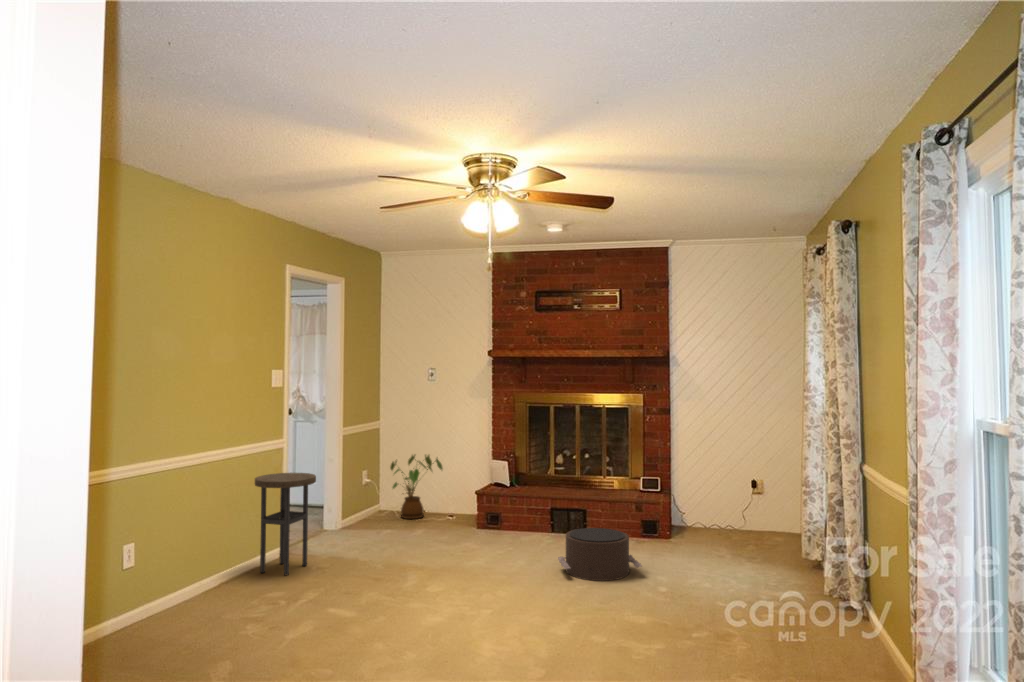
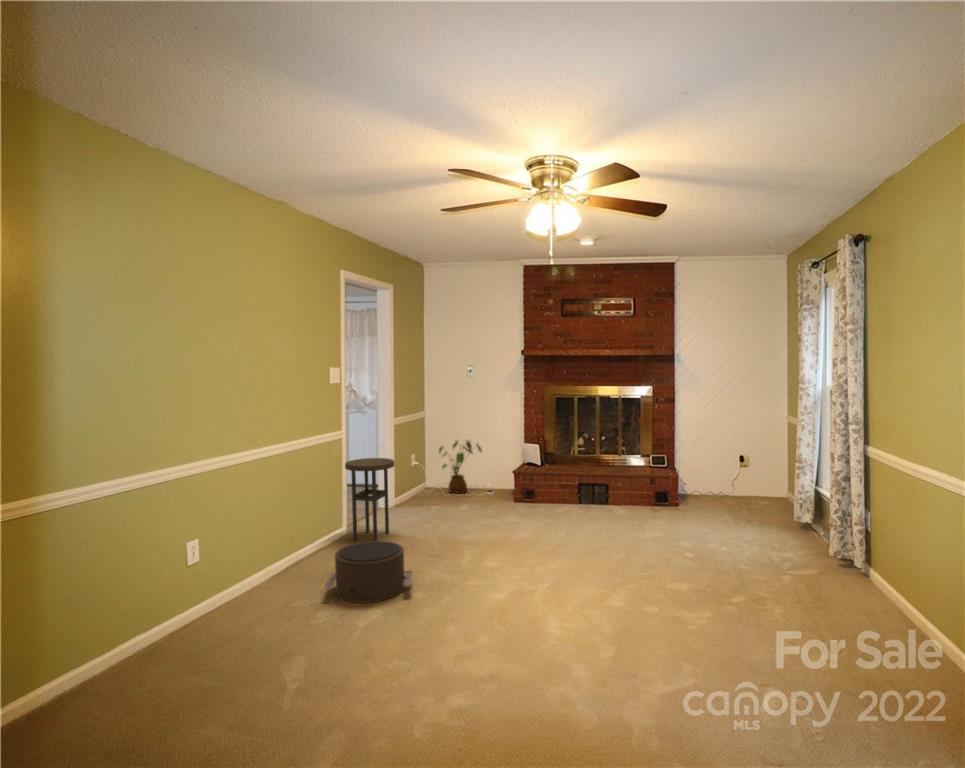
pouf: present [558,528,642,581] -> present [325,541,412,603]

